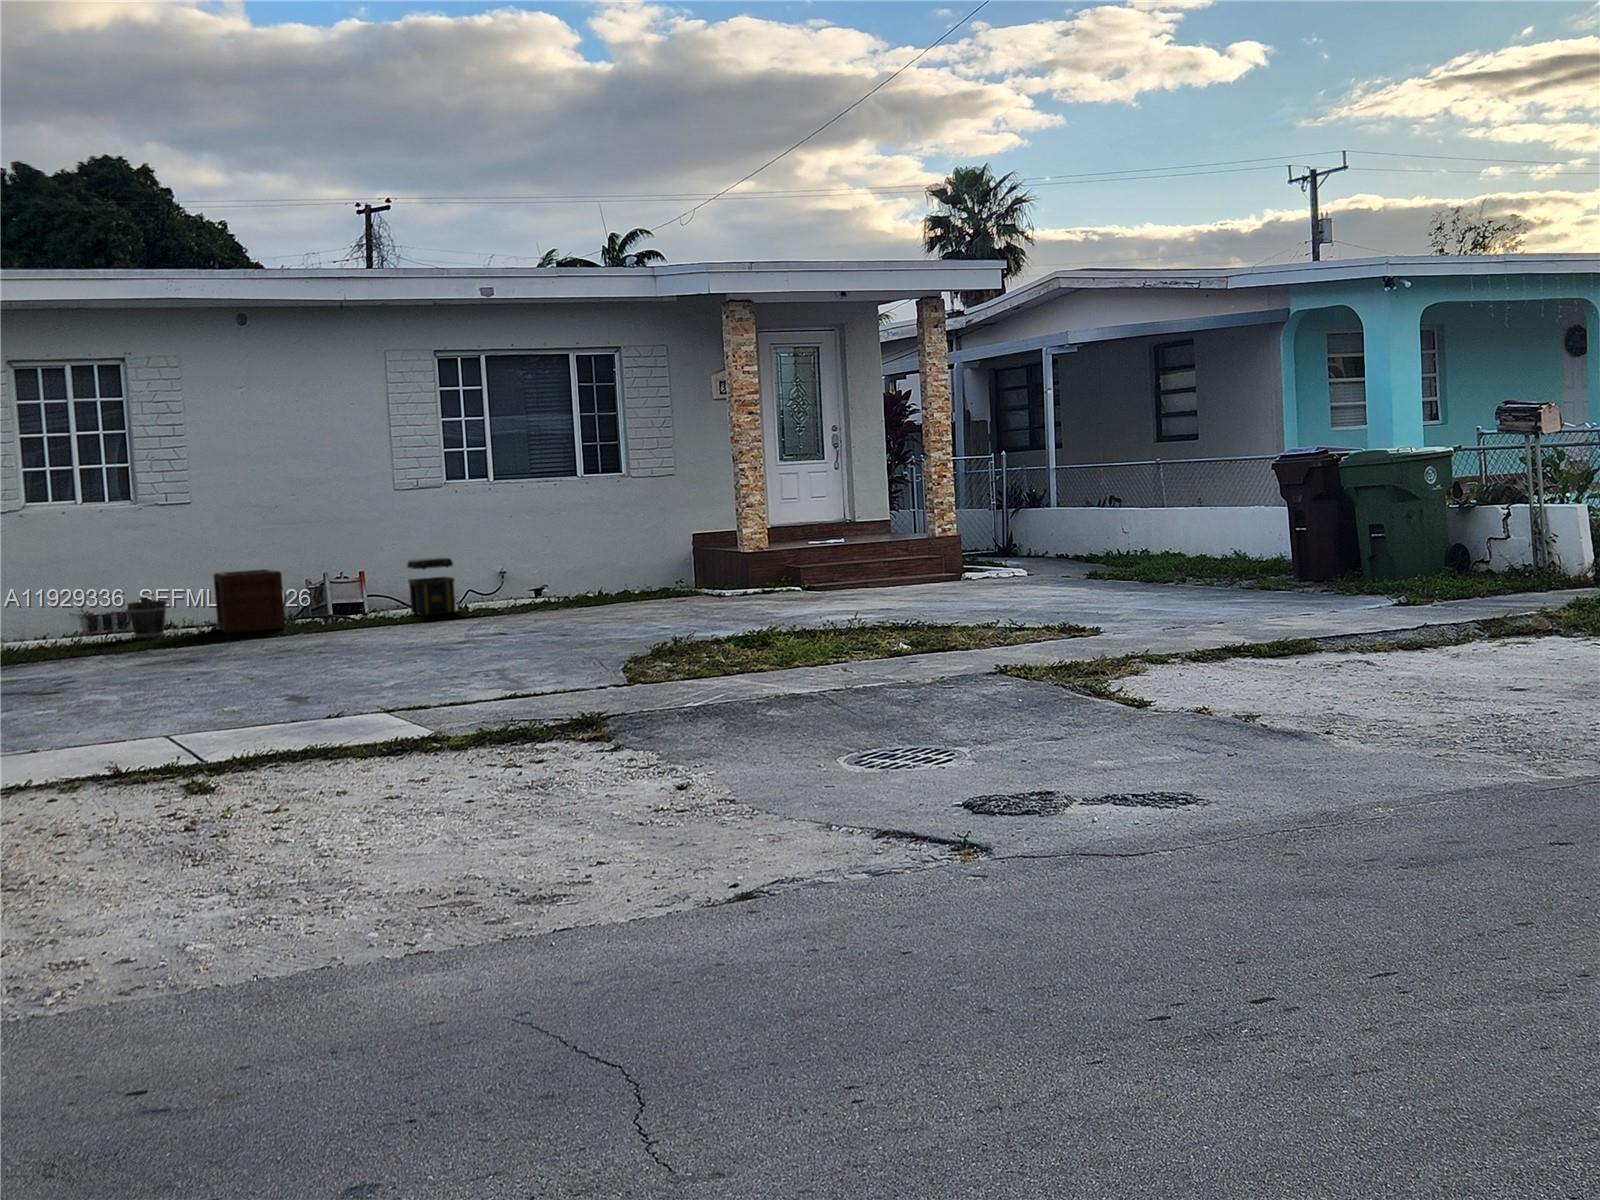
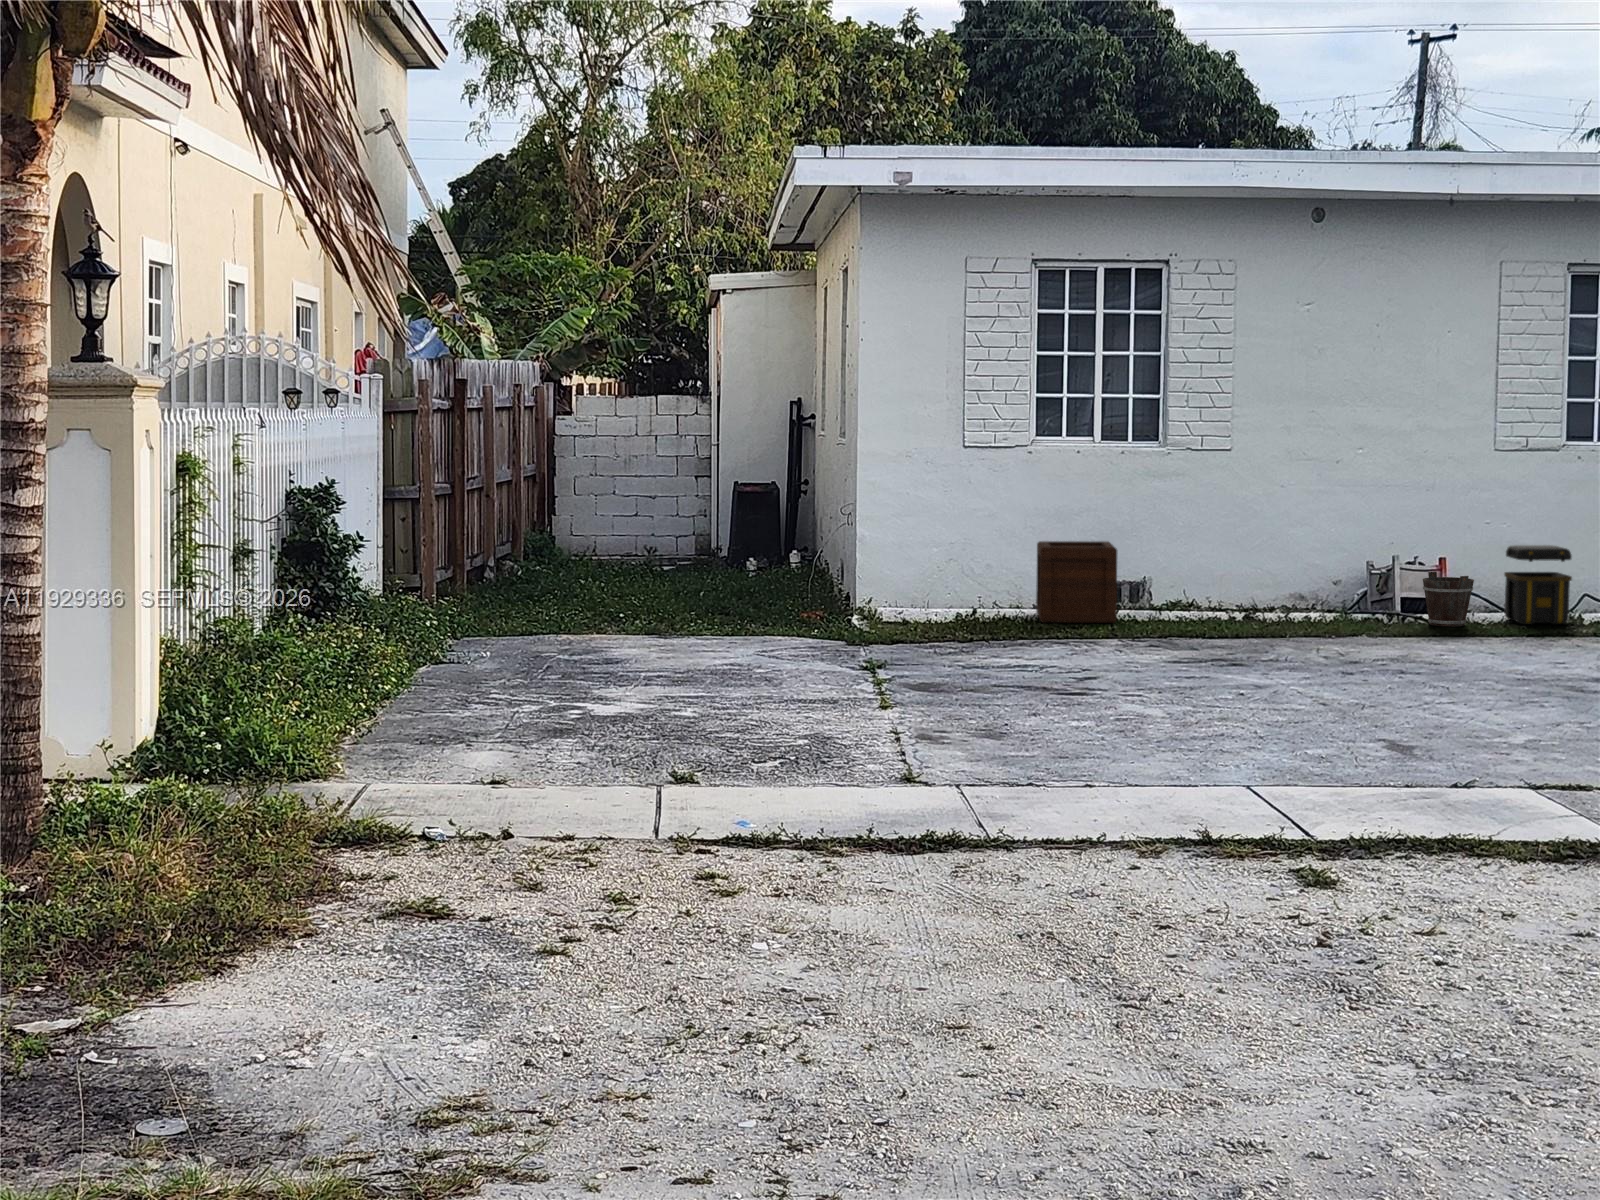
wooden crate: present [214,569,286,633] -> present [1036,541,1117,623]
bucket: present [127,597,167,638] -> present [1423,572,1474,626]

